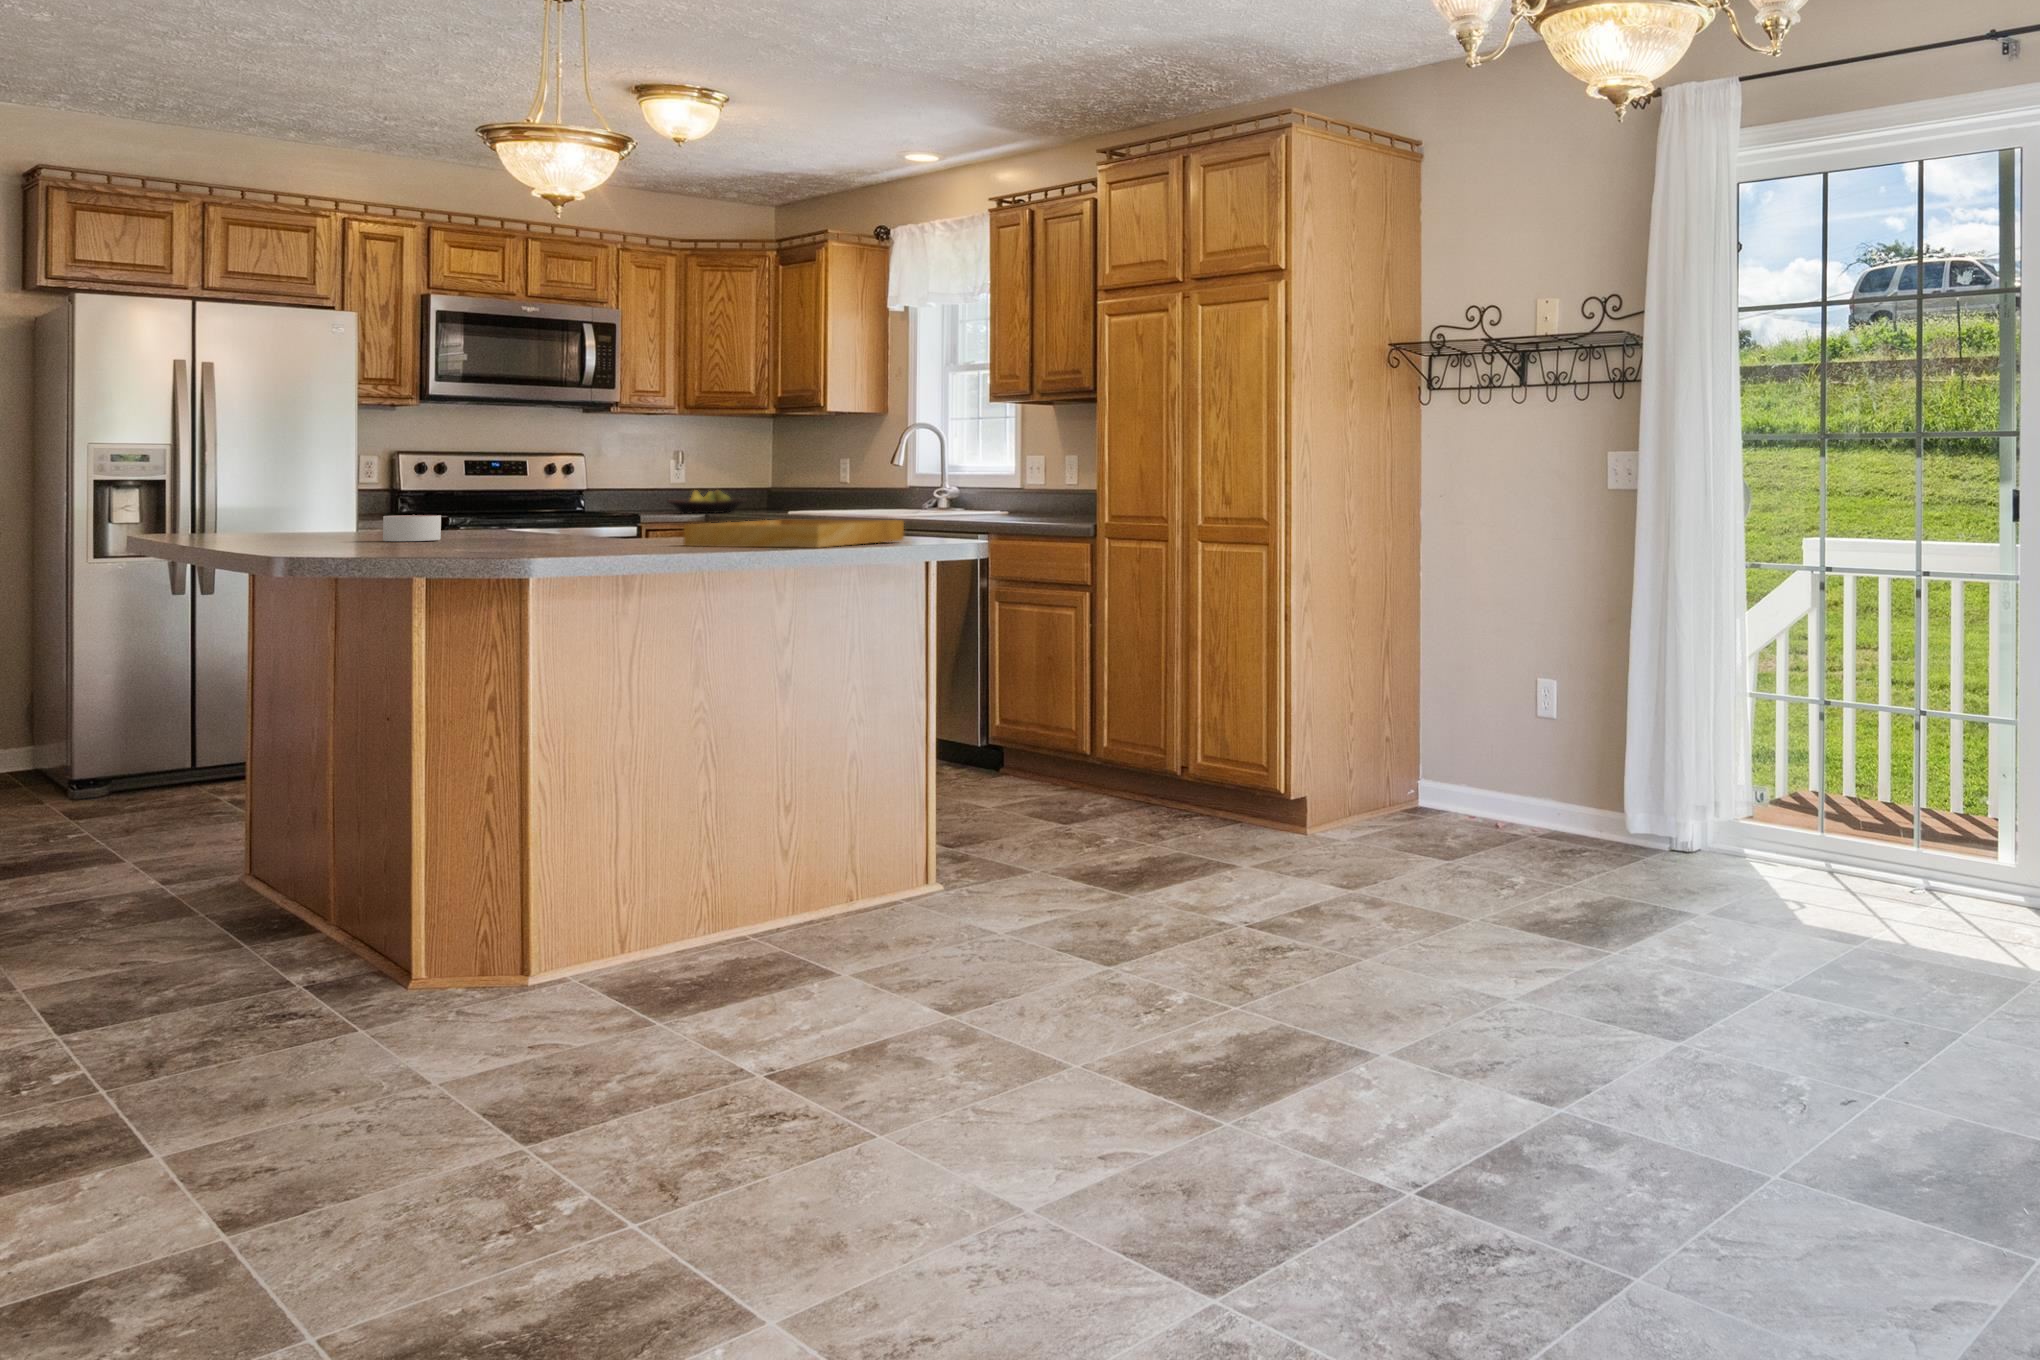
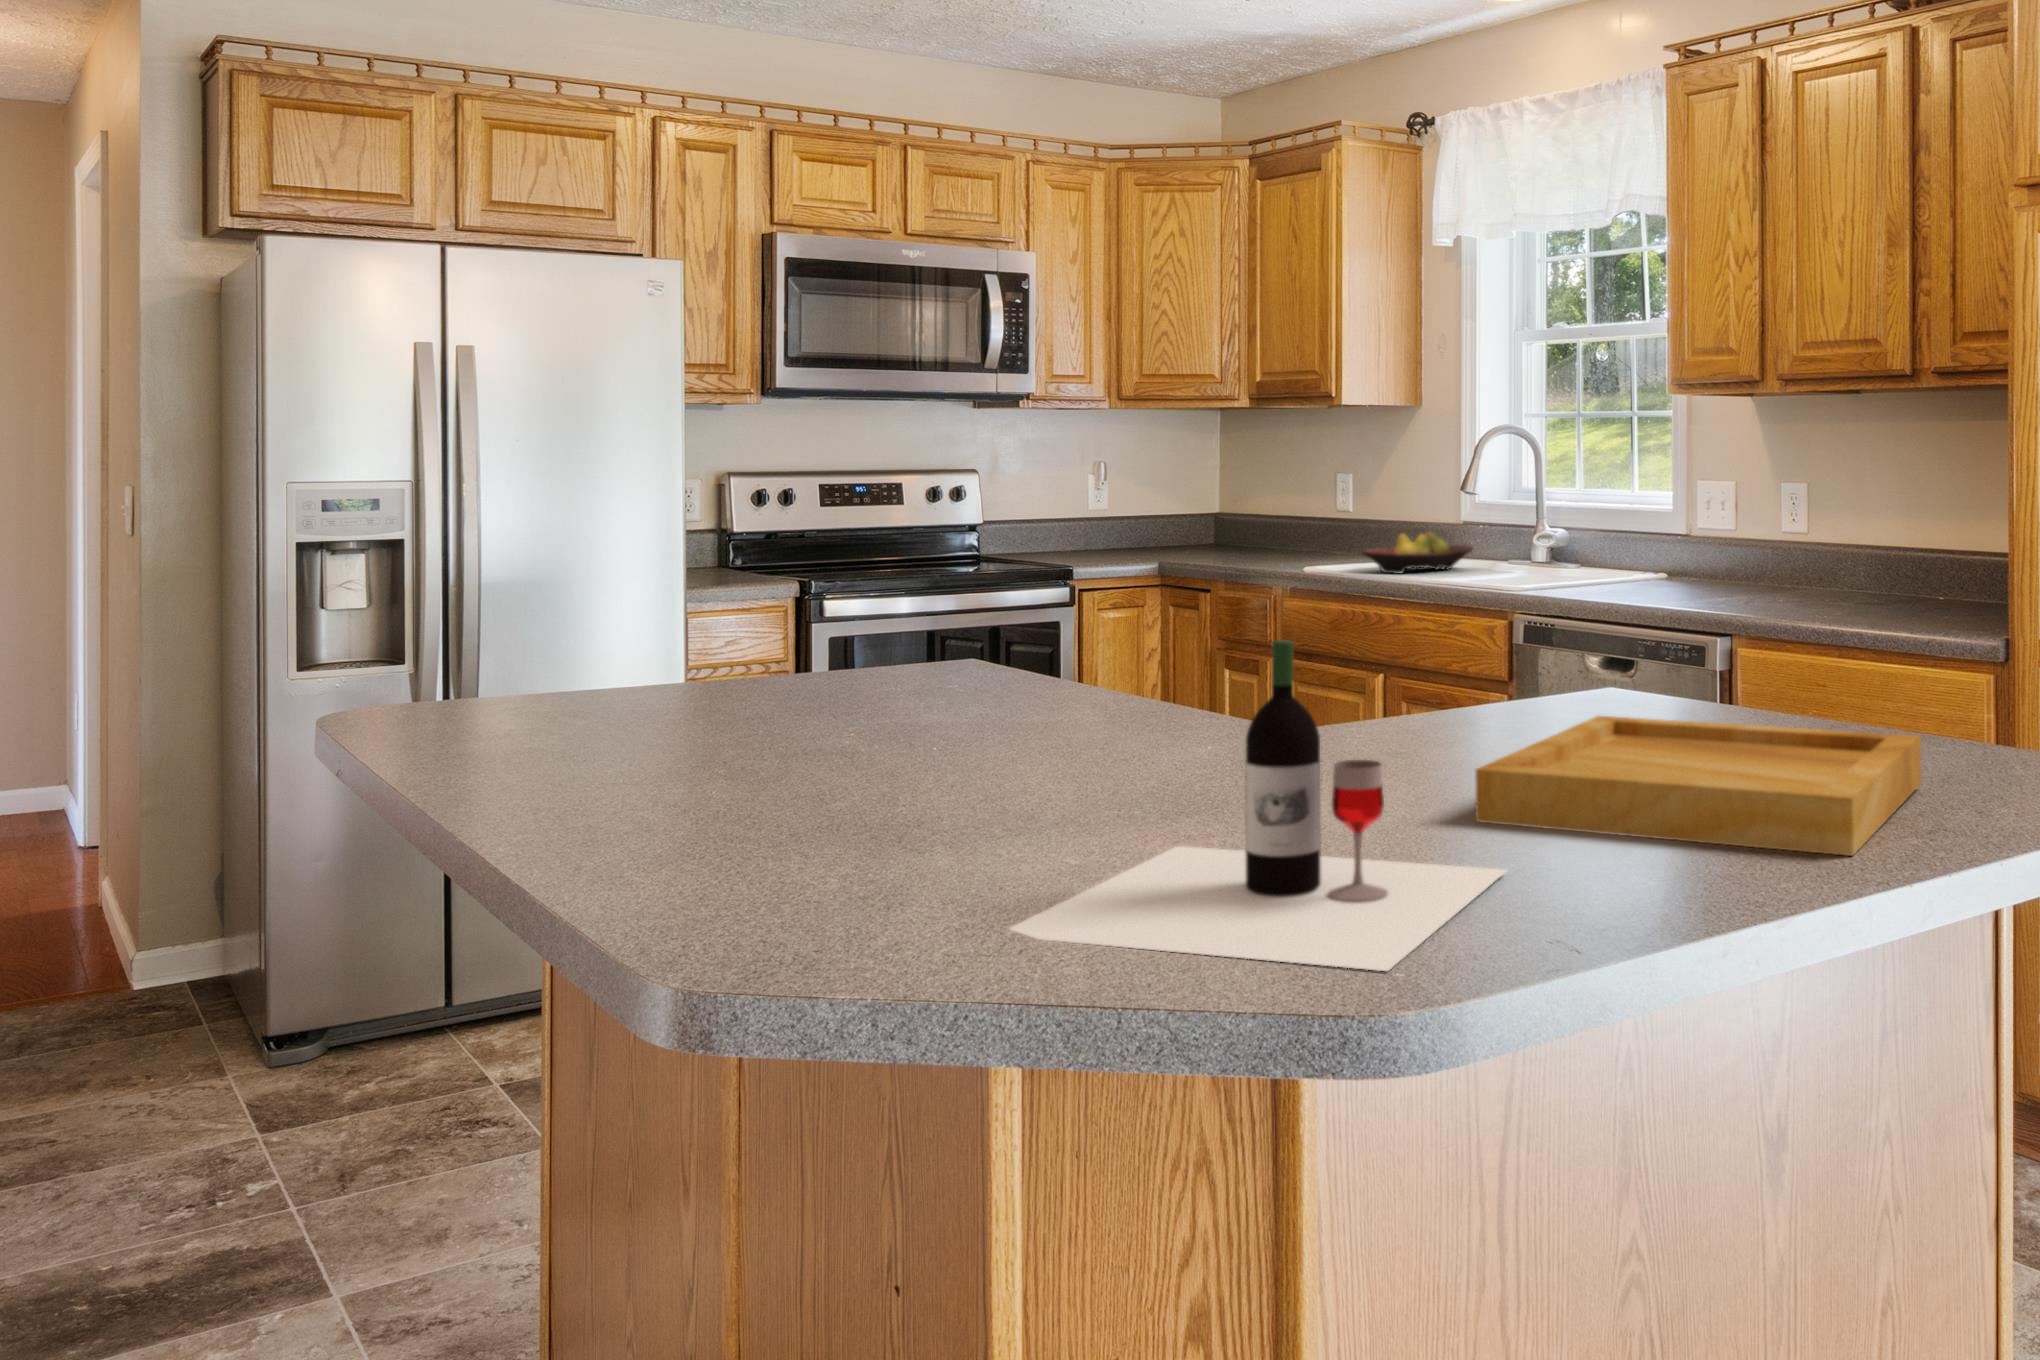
wine bottle: none [440,459,667,555] -> present [1010,640,1507,971]
fruit bowl: present [668,490,746,513] -> present [1362,532,1473,574]
candle: present [383,514,441,541] -> none [779,690,890,760]

